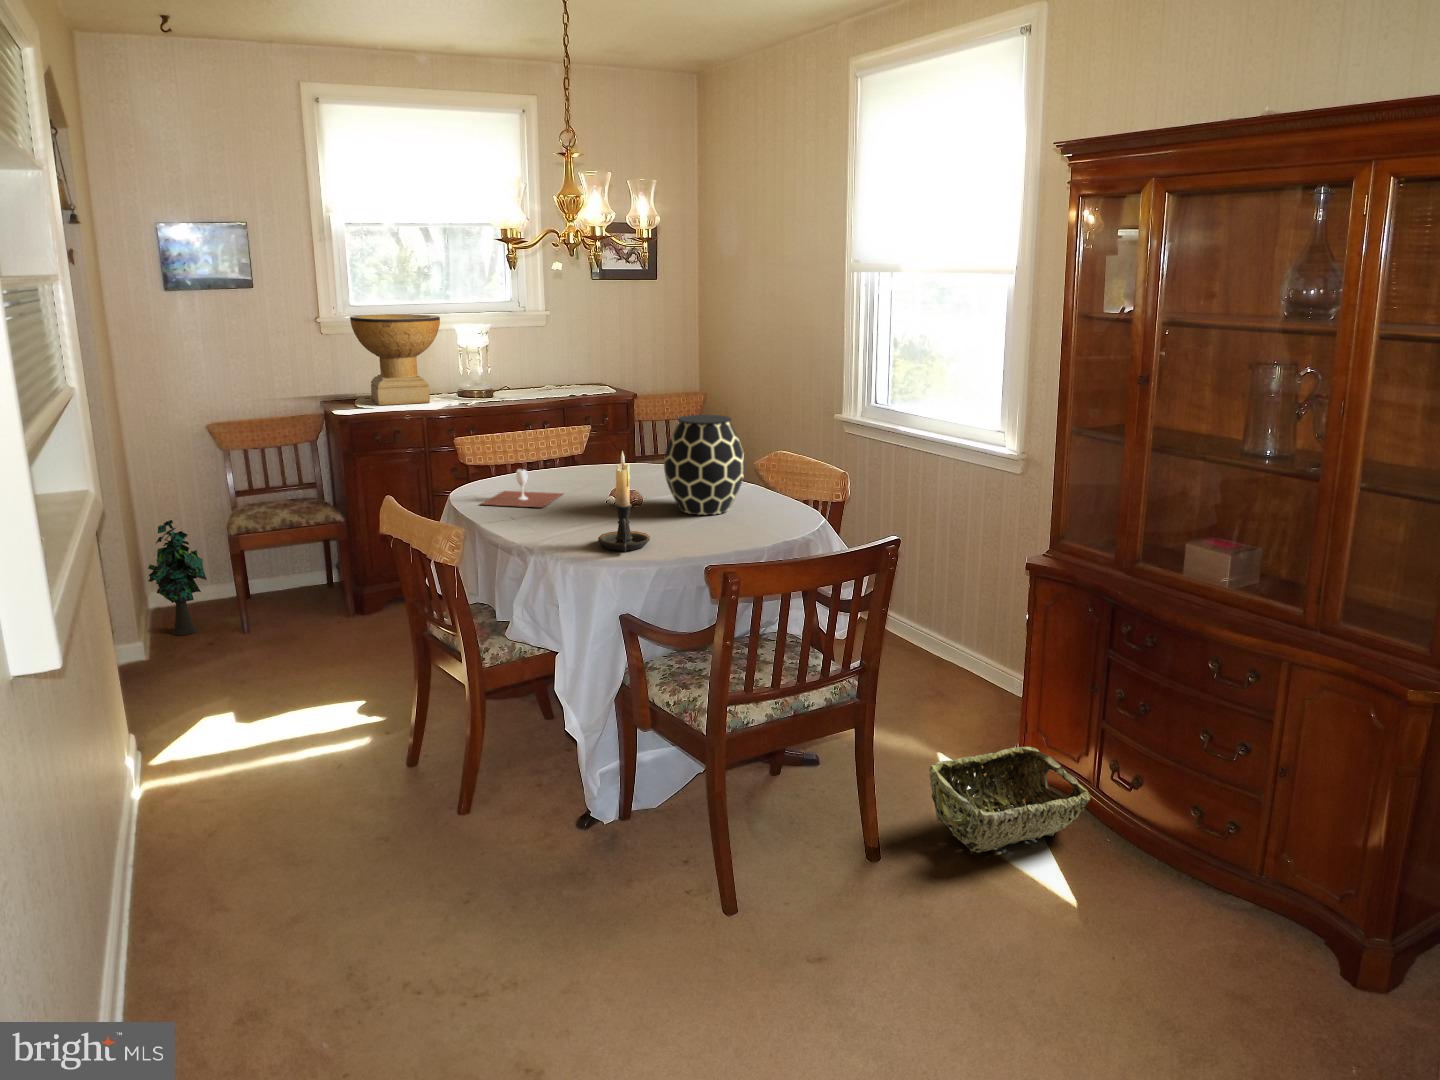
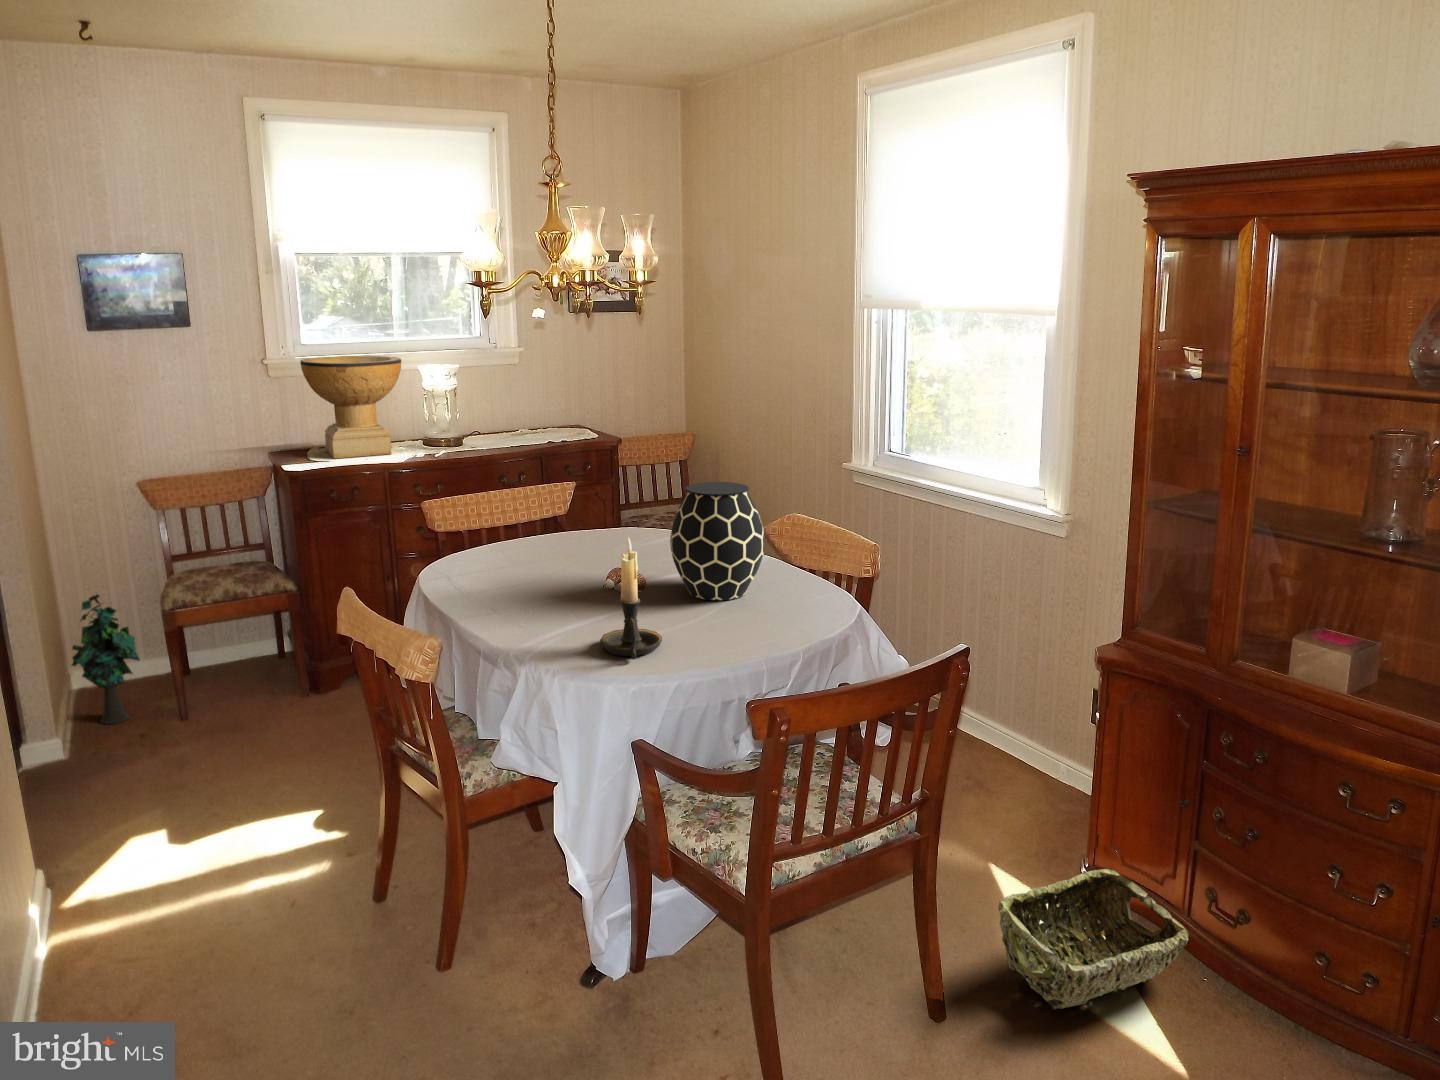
wine glass: present [482,469,562,507] -> none [454,547,552,593]

